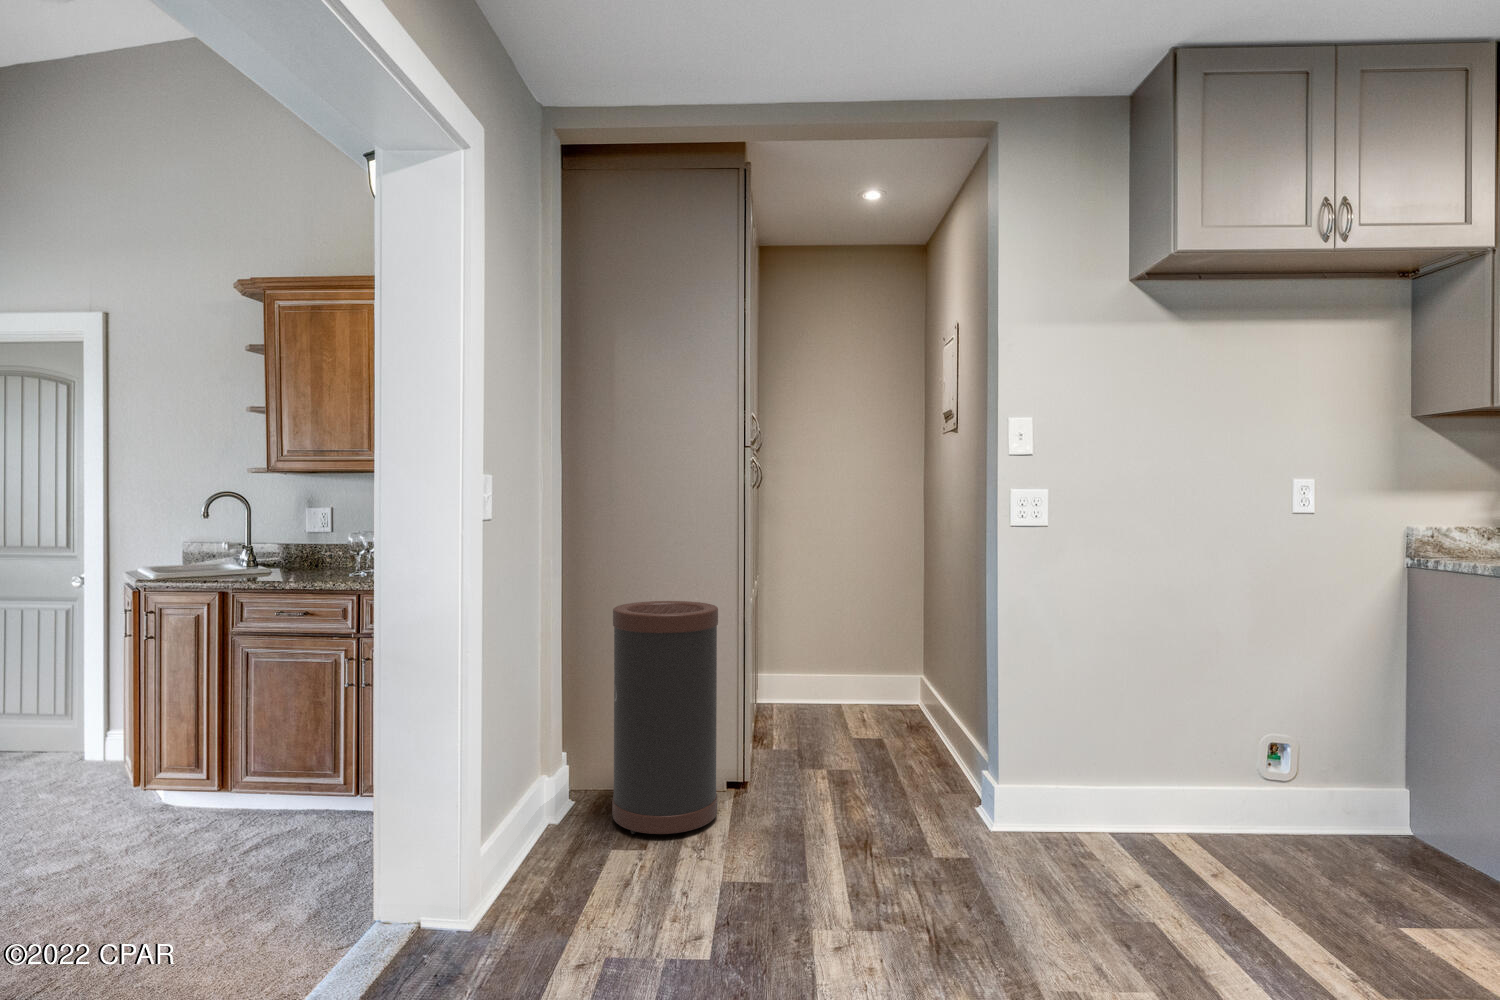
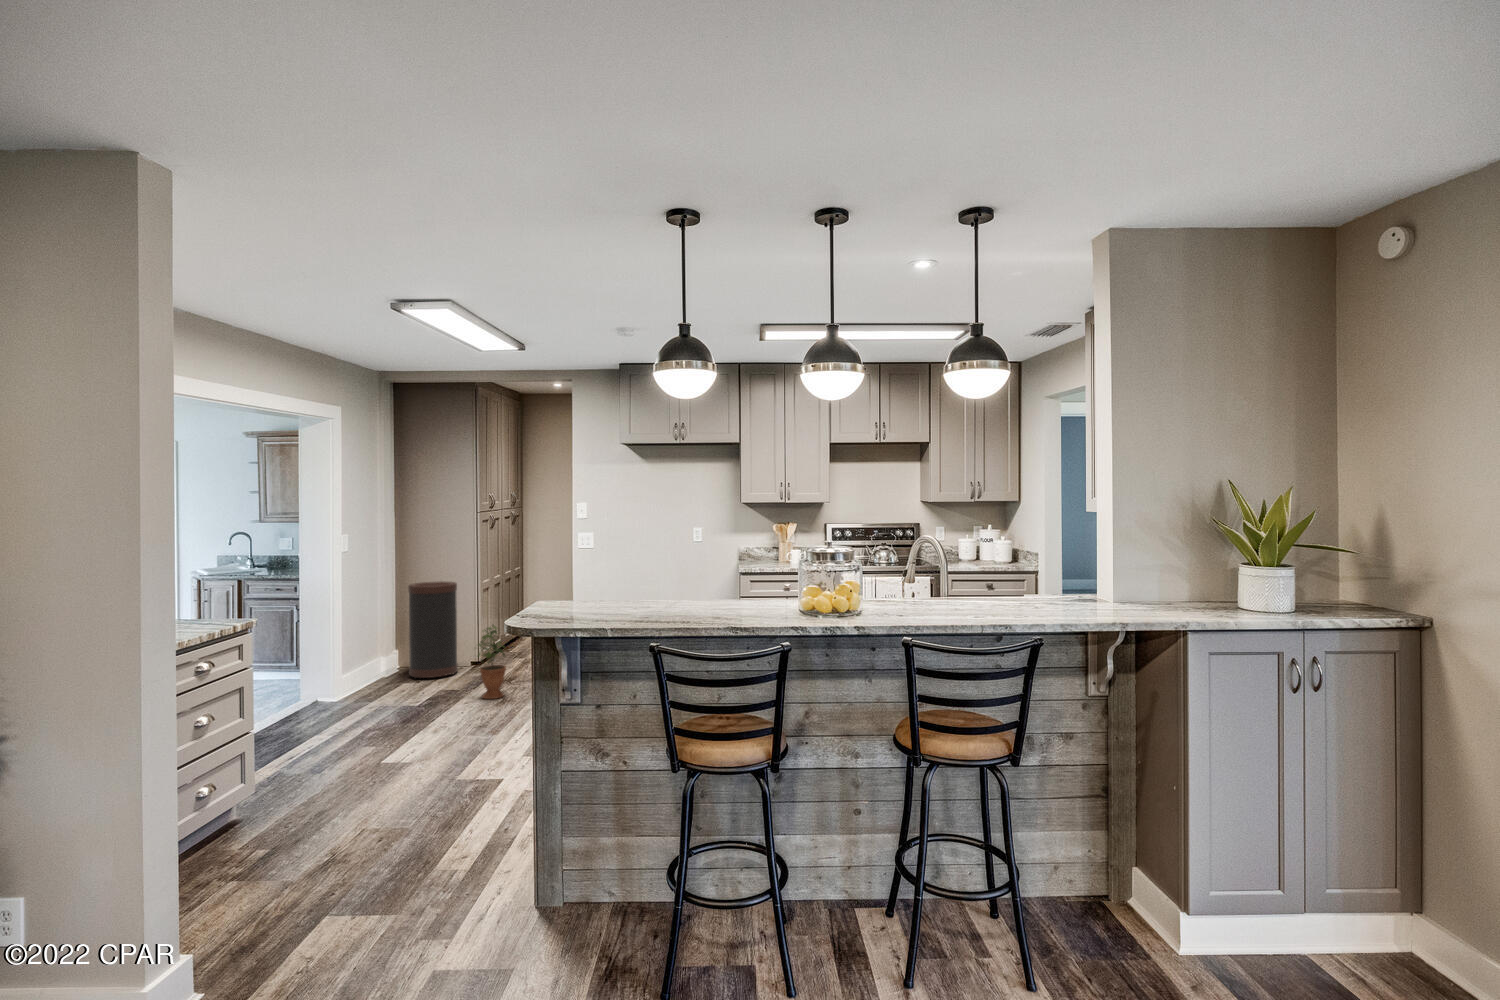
potted plant: none [855,720,933,939] -> present [478,625,506,699]

